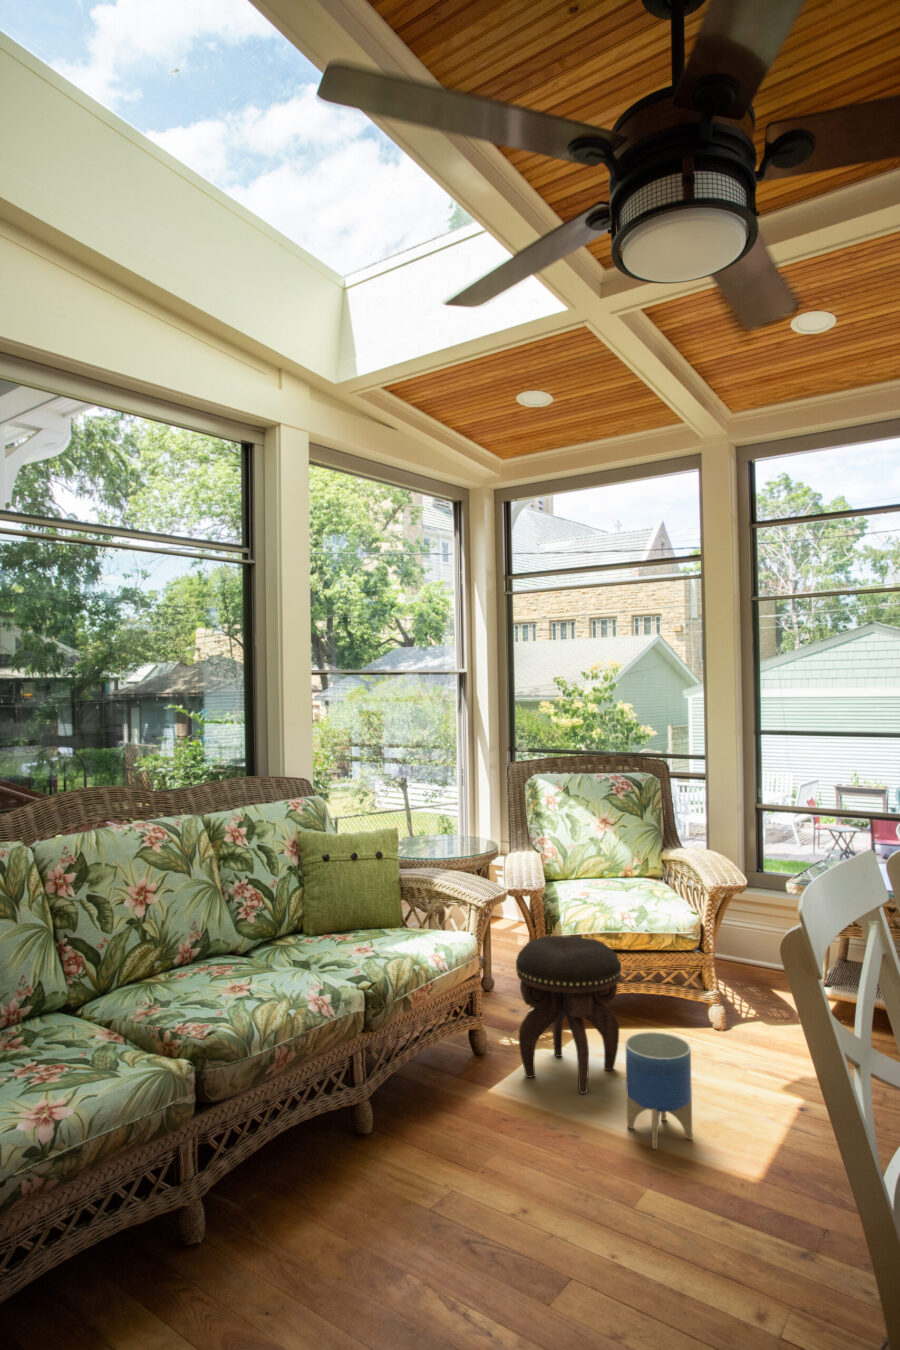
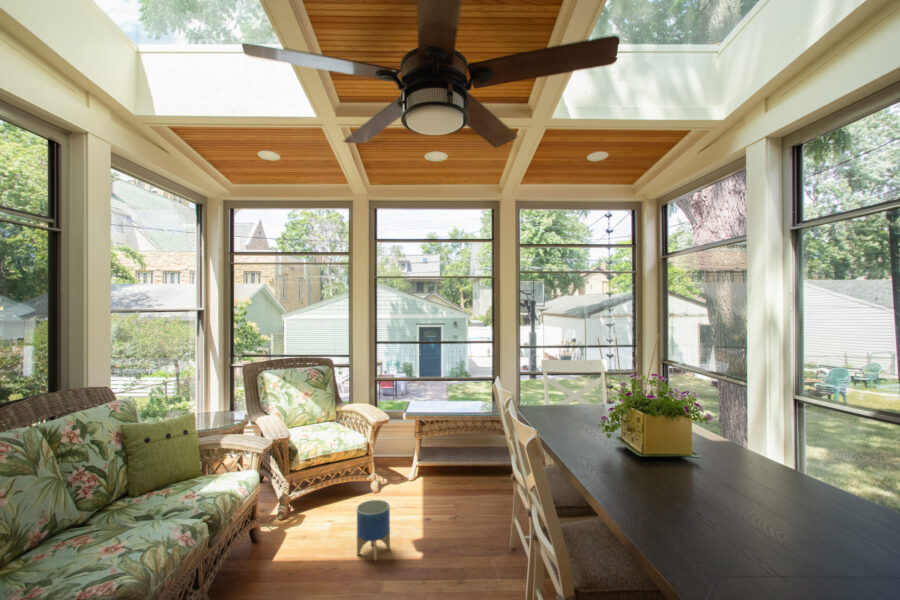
footstool: present [516,936,621,1094] -> none [281,459,342,547]

